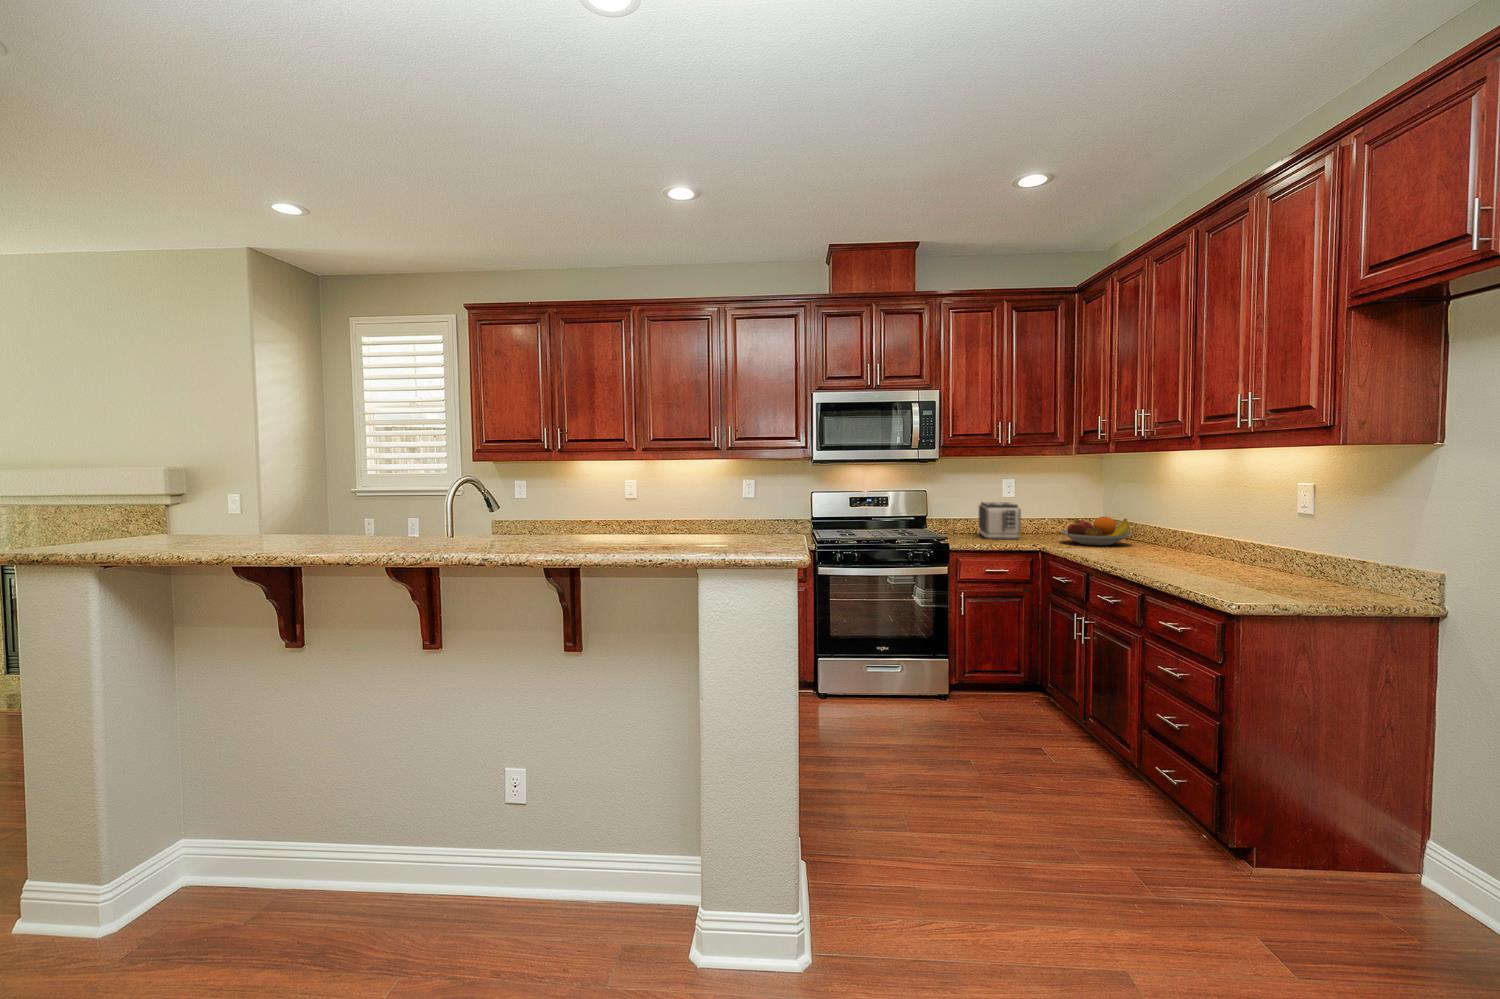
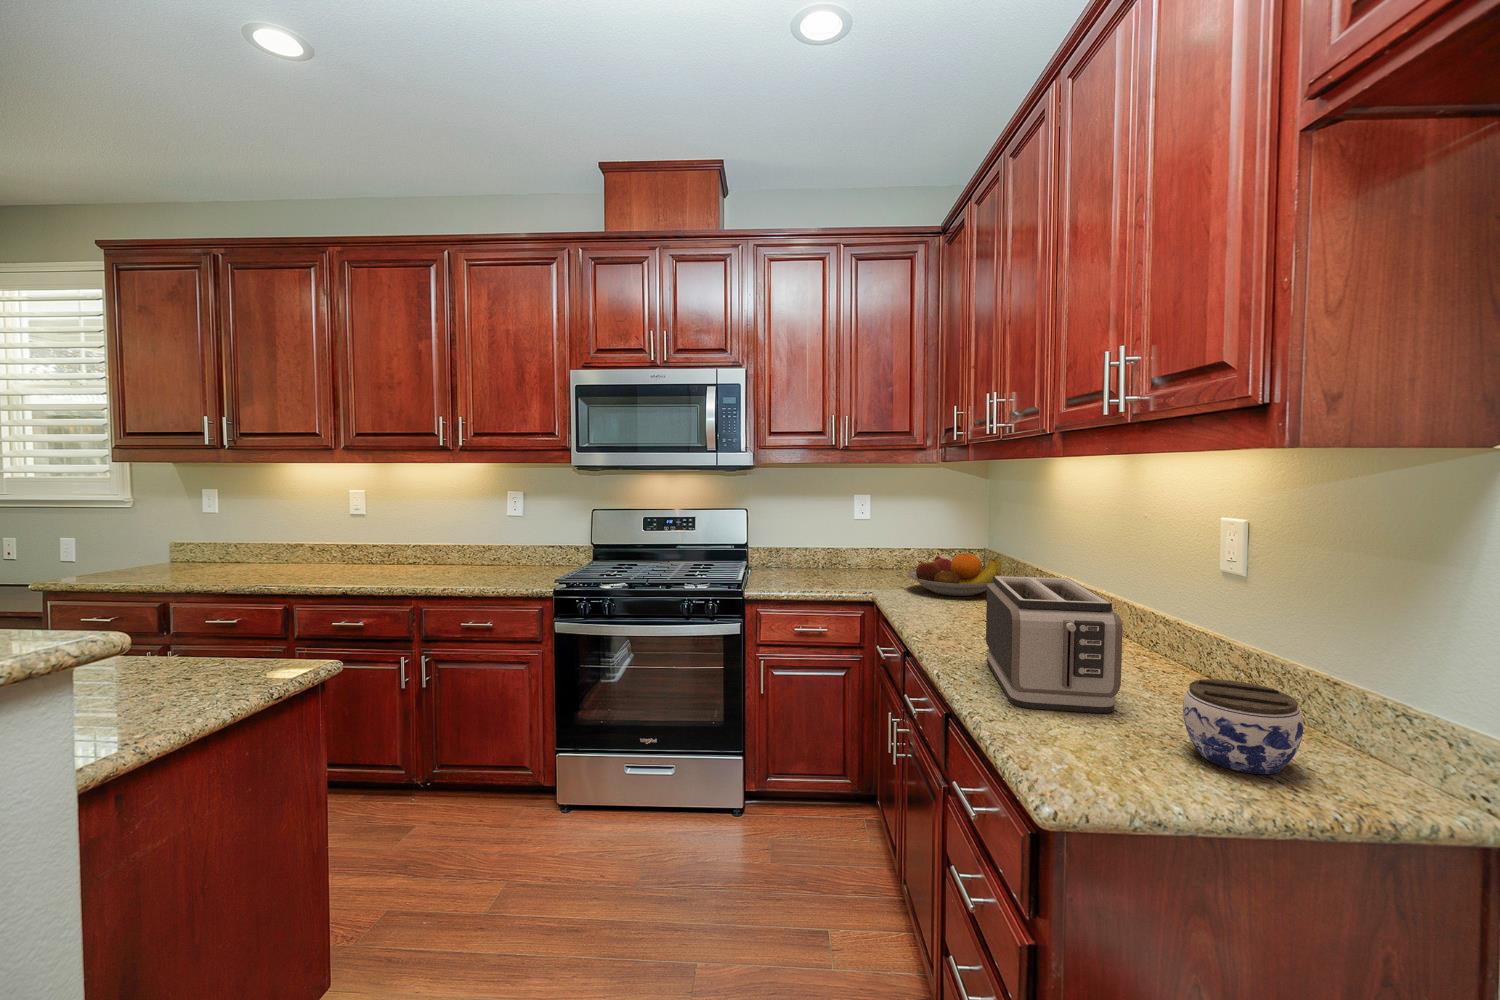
toaster: present [978,502,1021,540] -> present [986,576,1123,713]
jar: none [1294,558,1354,596] -> present [1183,679,1304,774]

